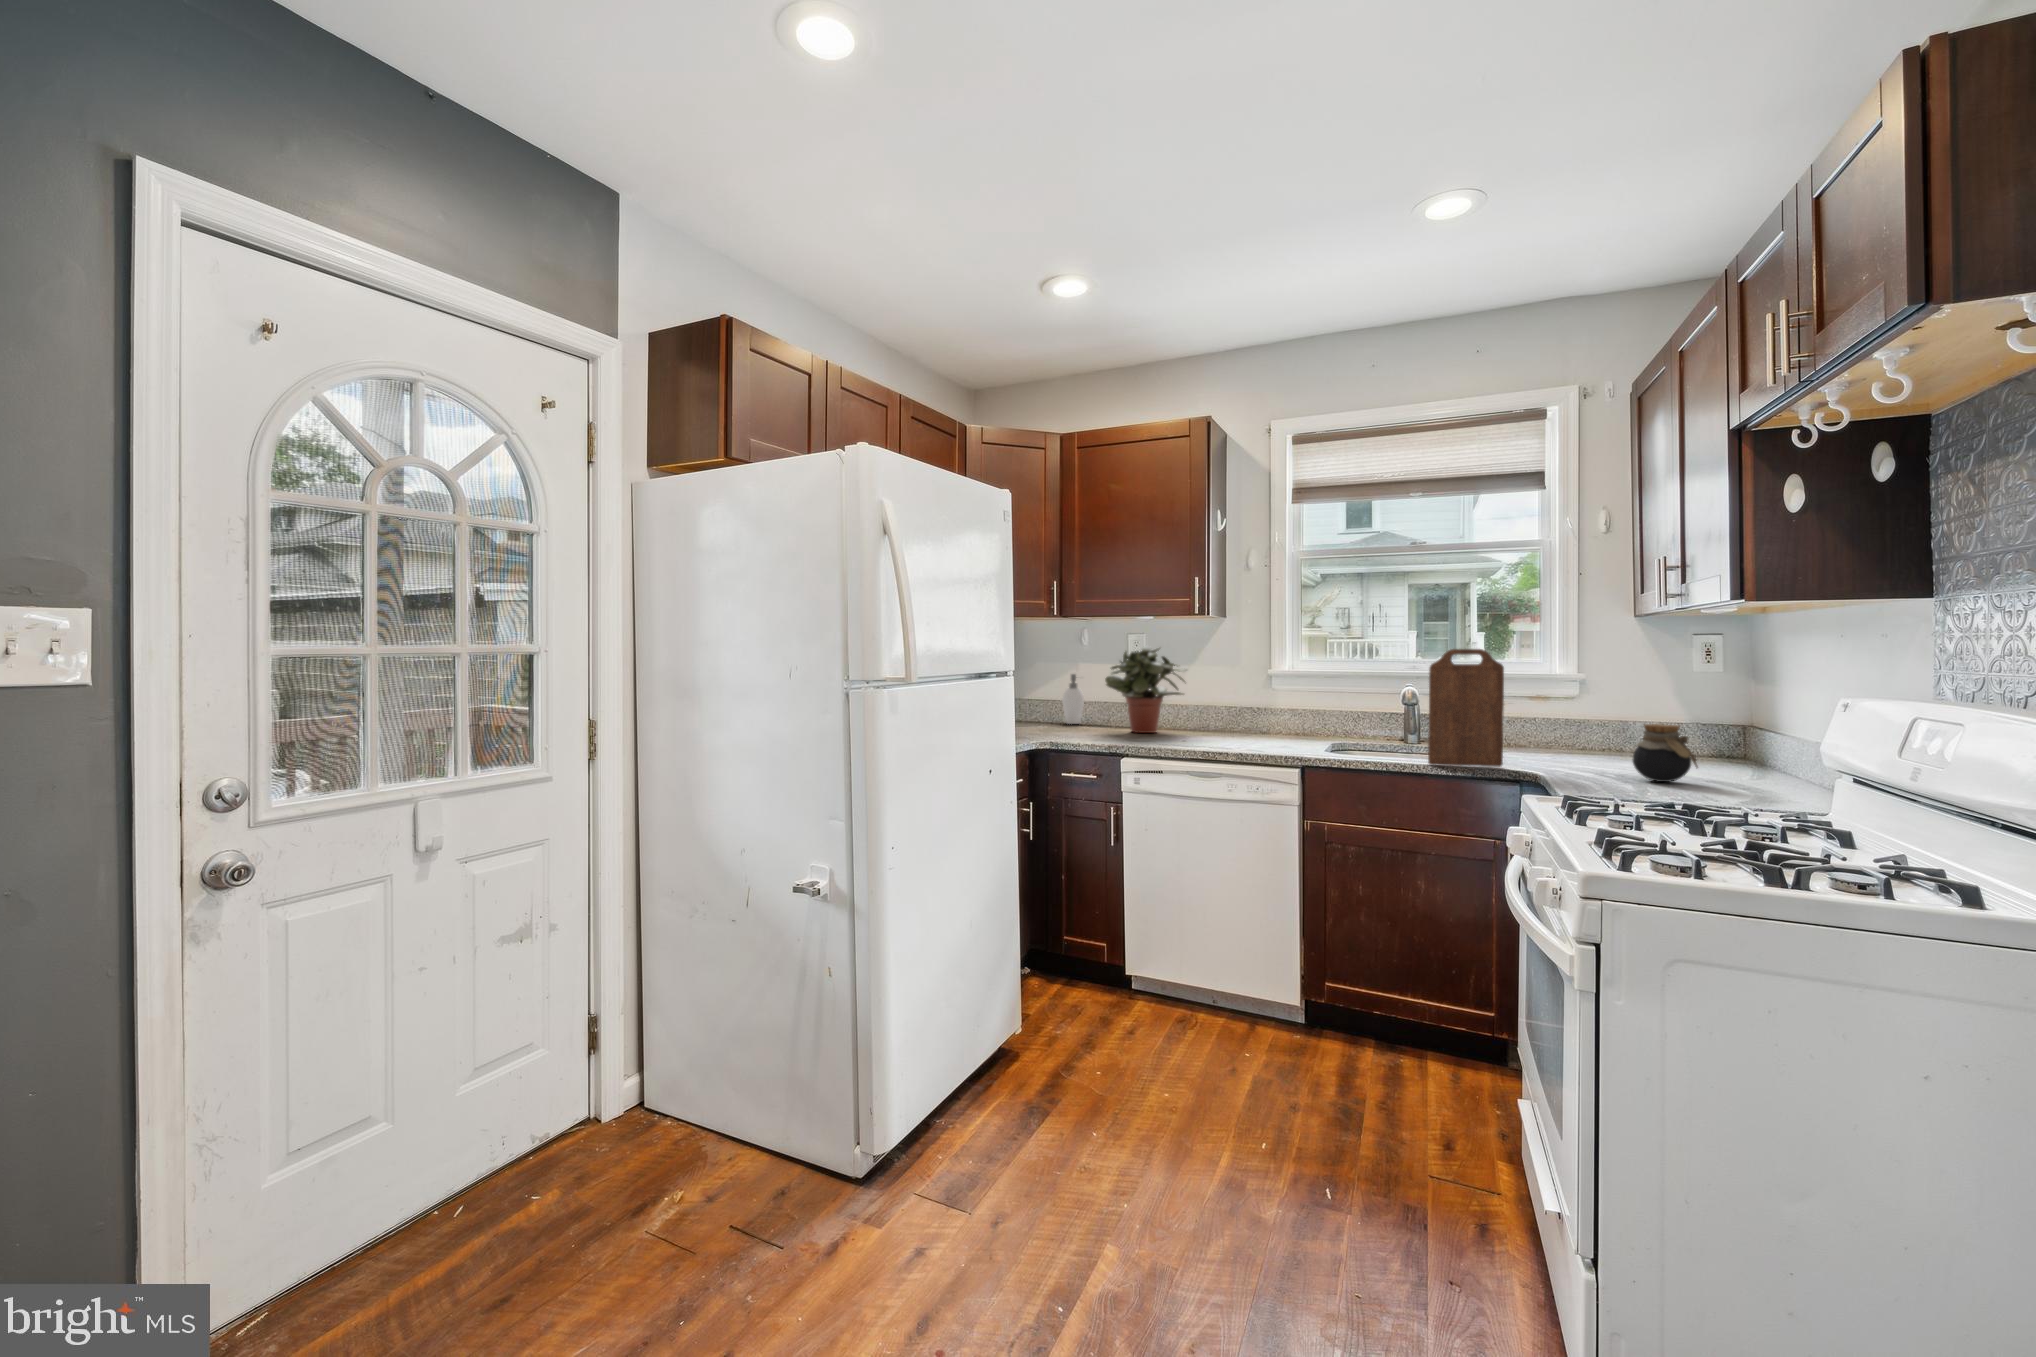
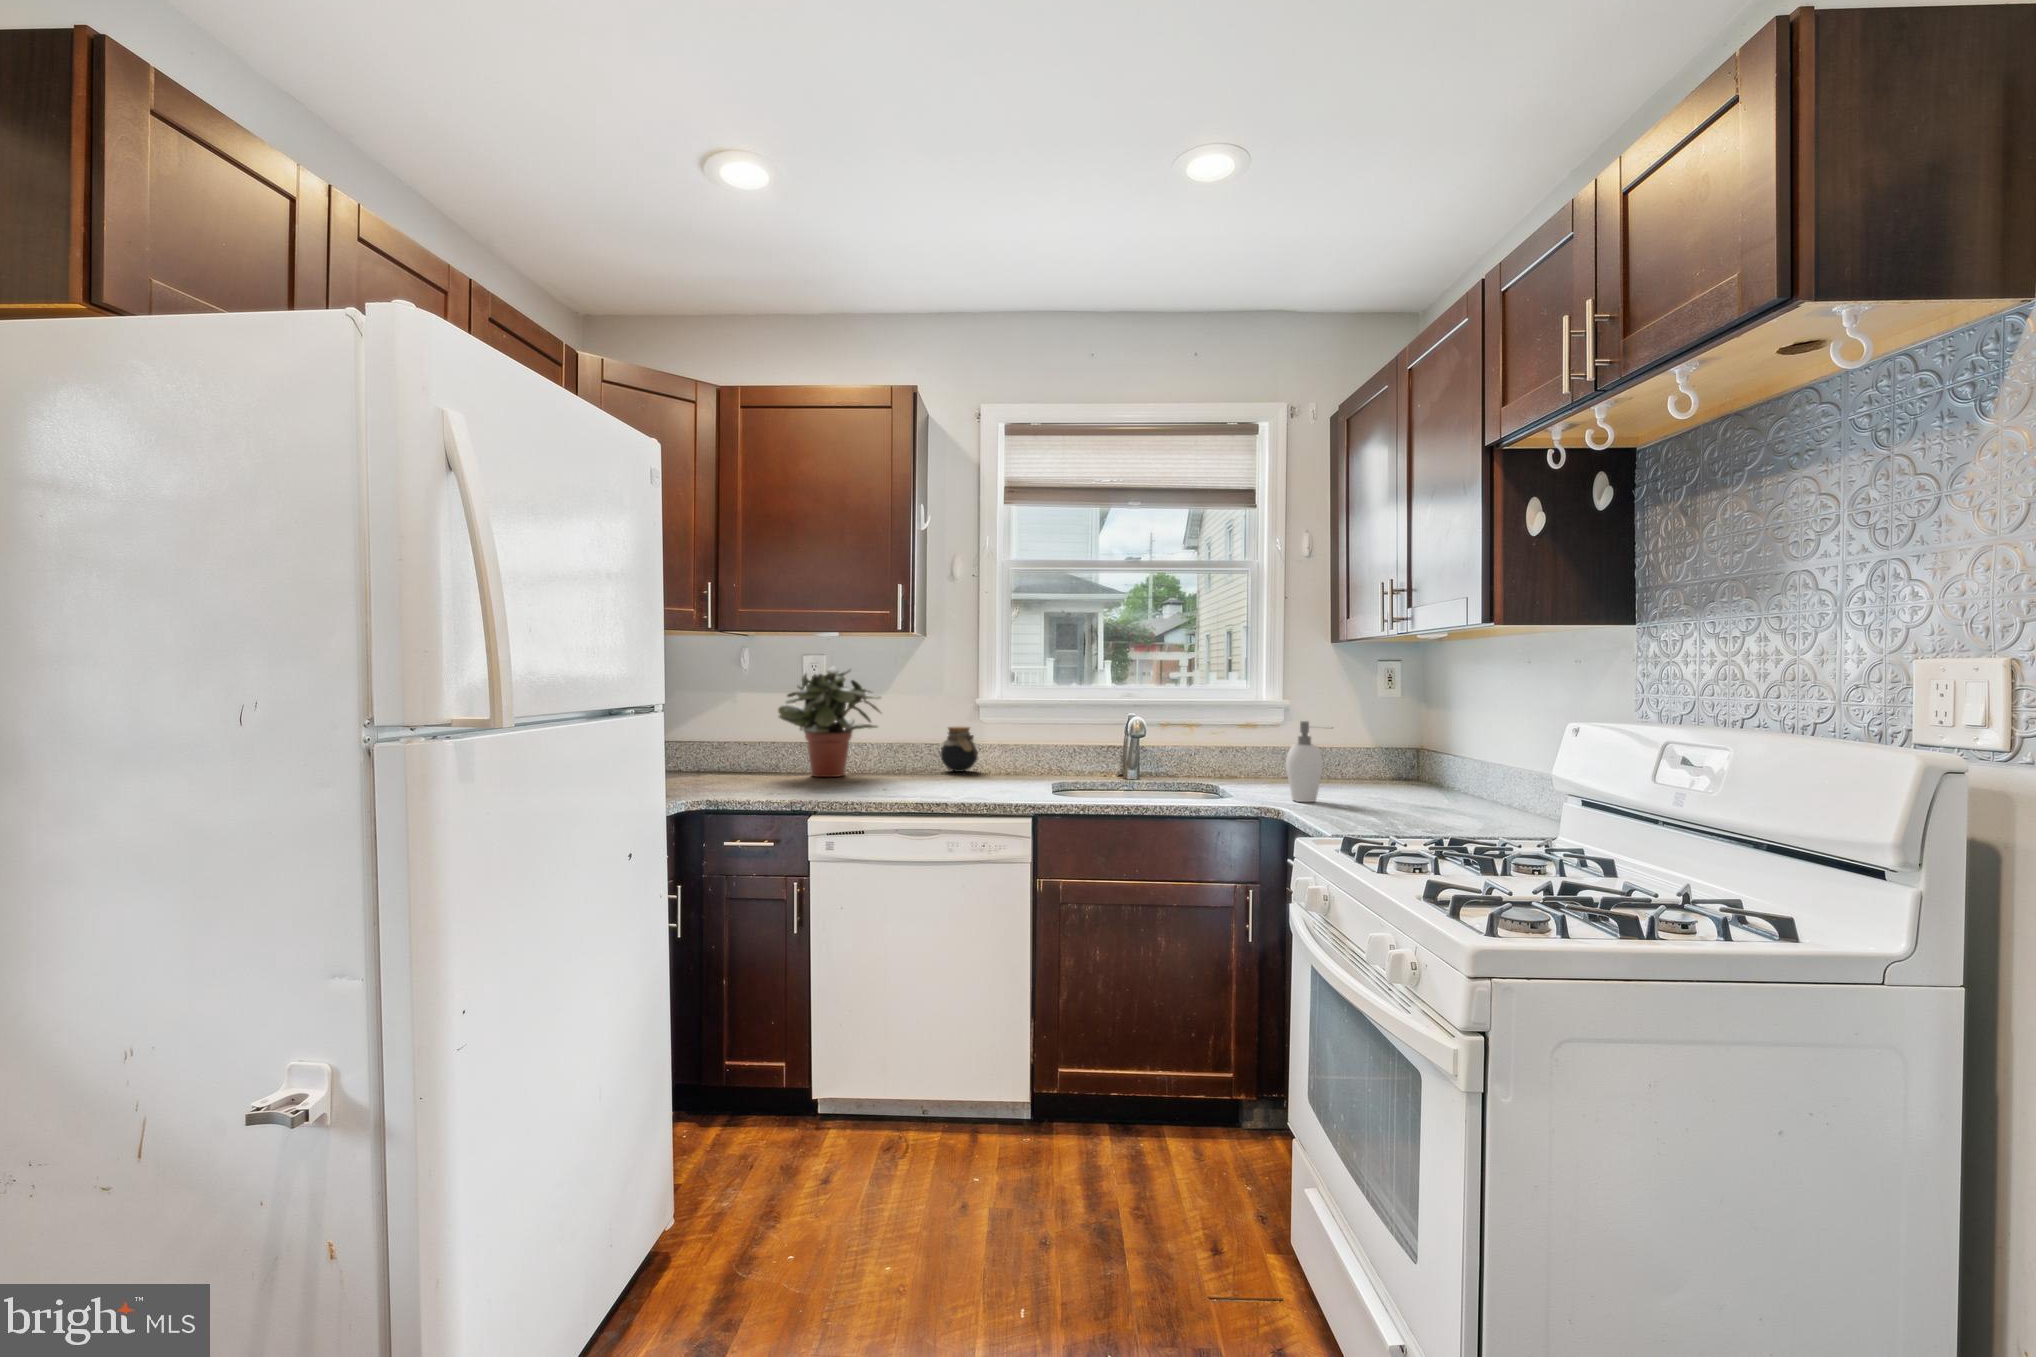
cutting board: present [1428,649,1504,767] -> none [1173,673,1246,806]
soap dispenser: present [1062,674,1084,724] -> present [1286,721,1323,802]
jar: present [1633,724,1698,782] -> present [940,727,978,772]

